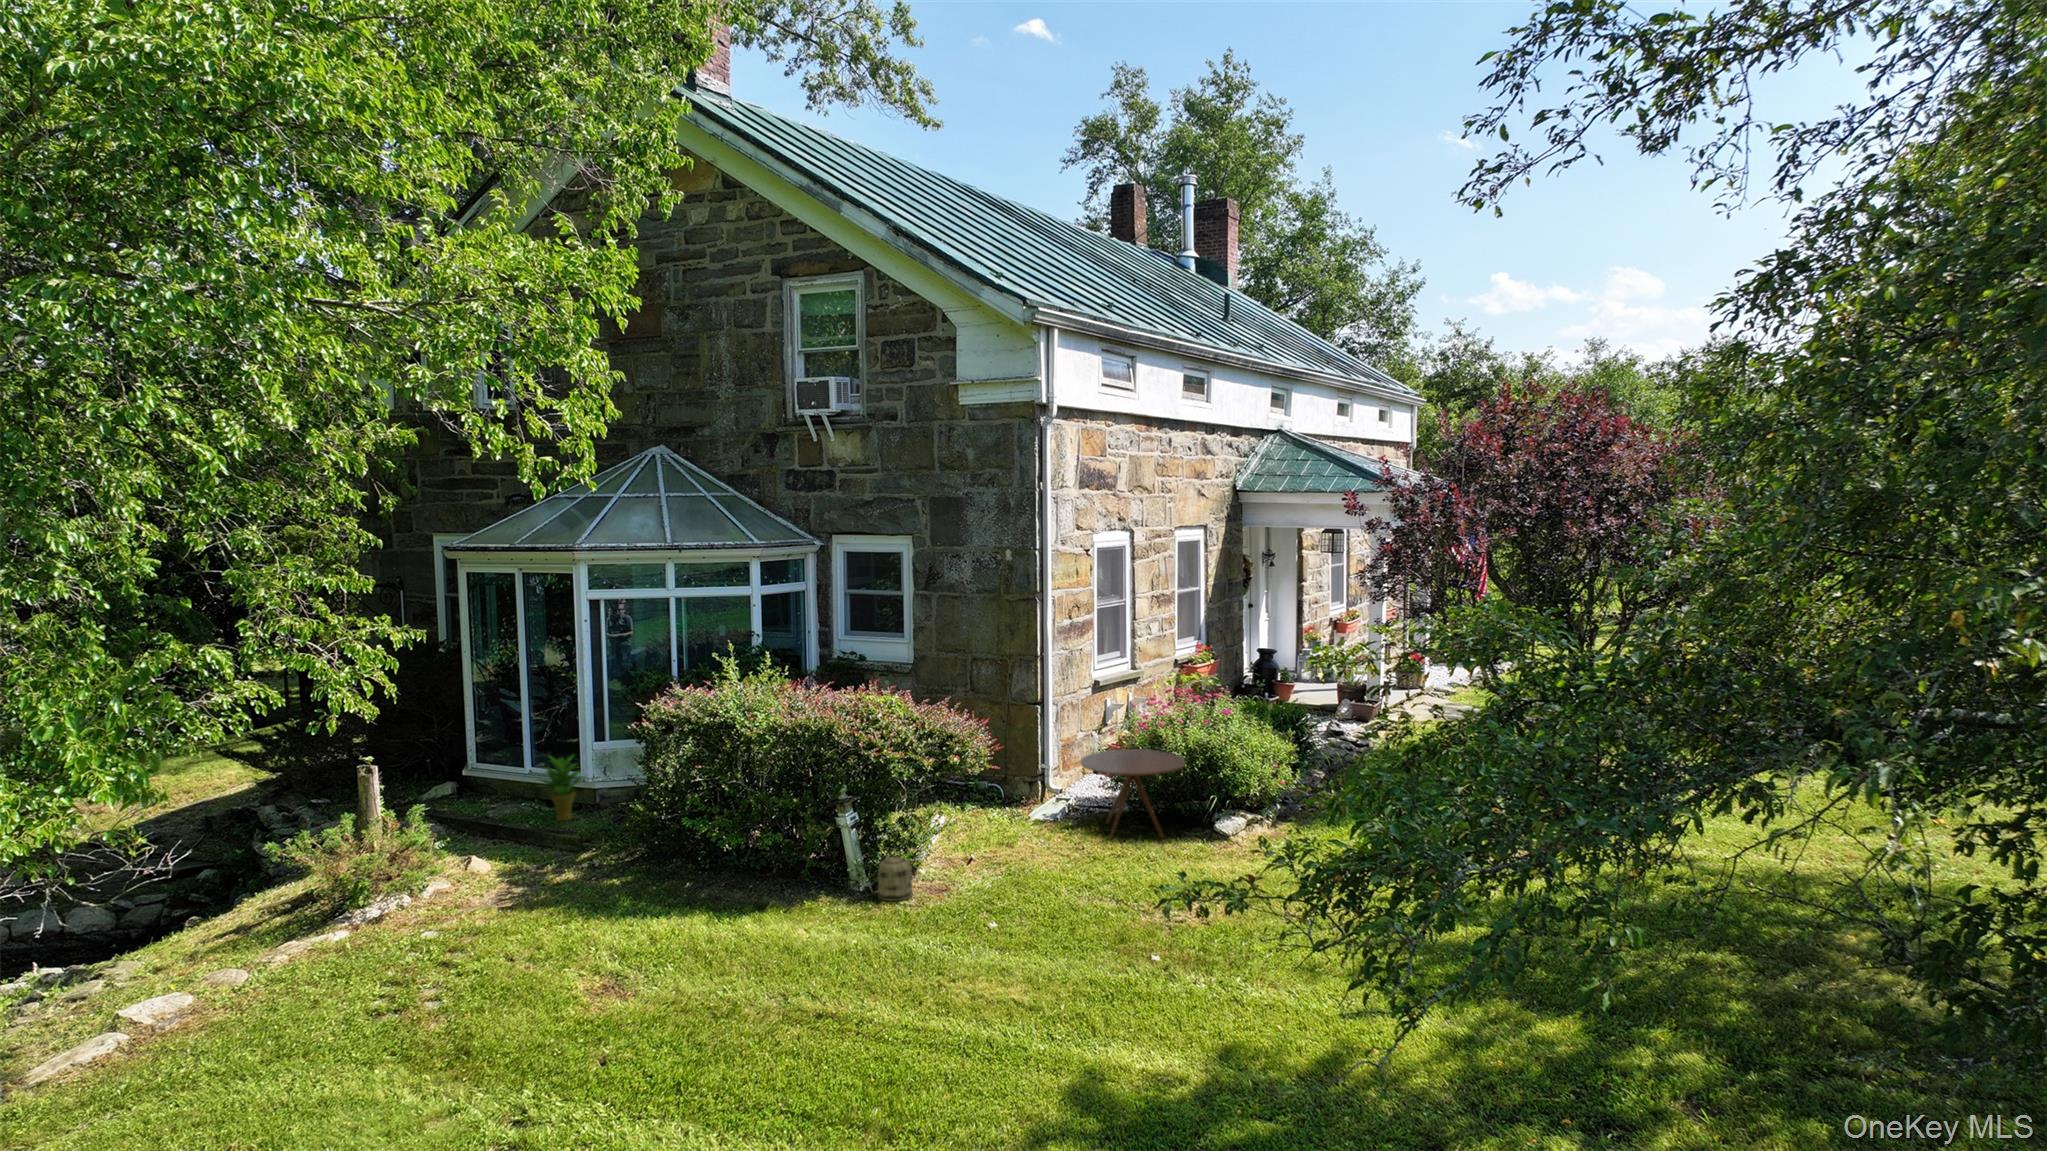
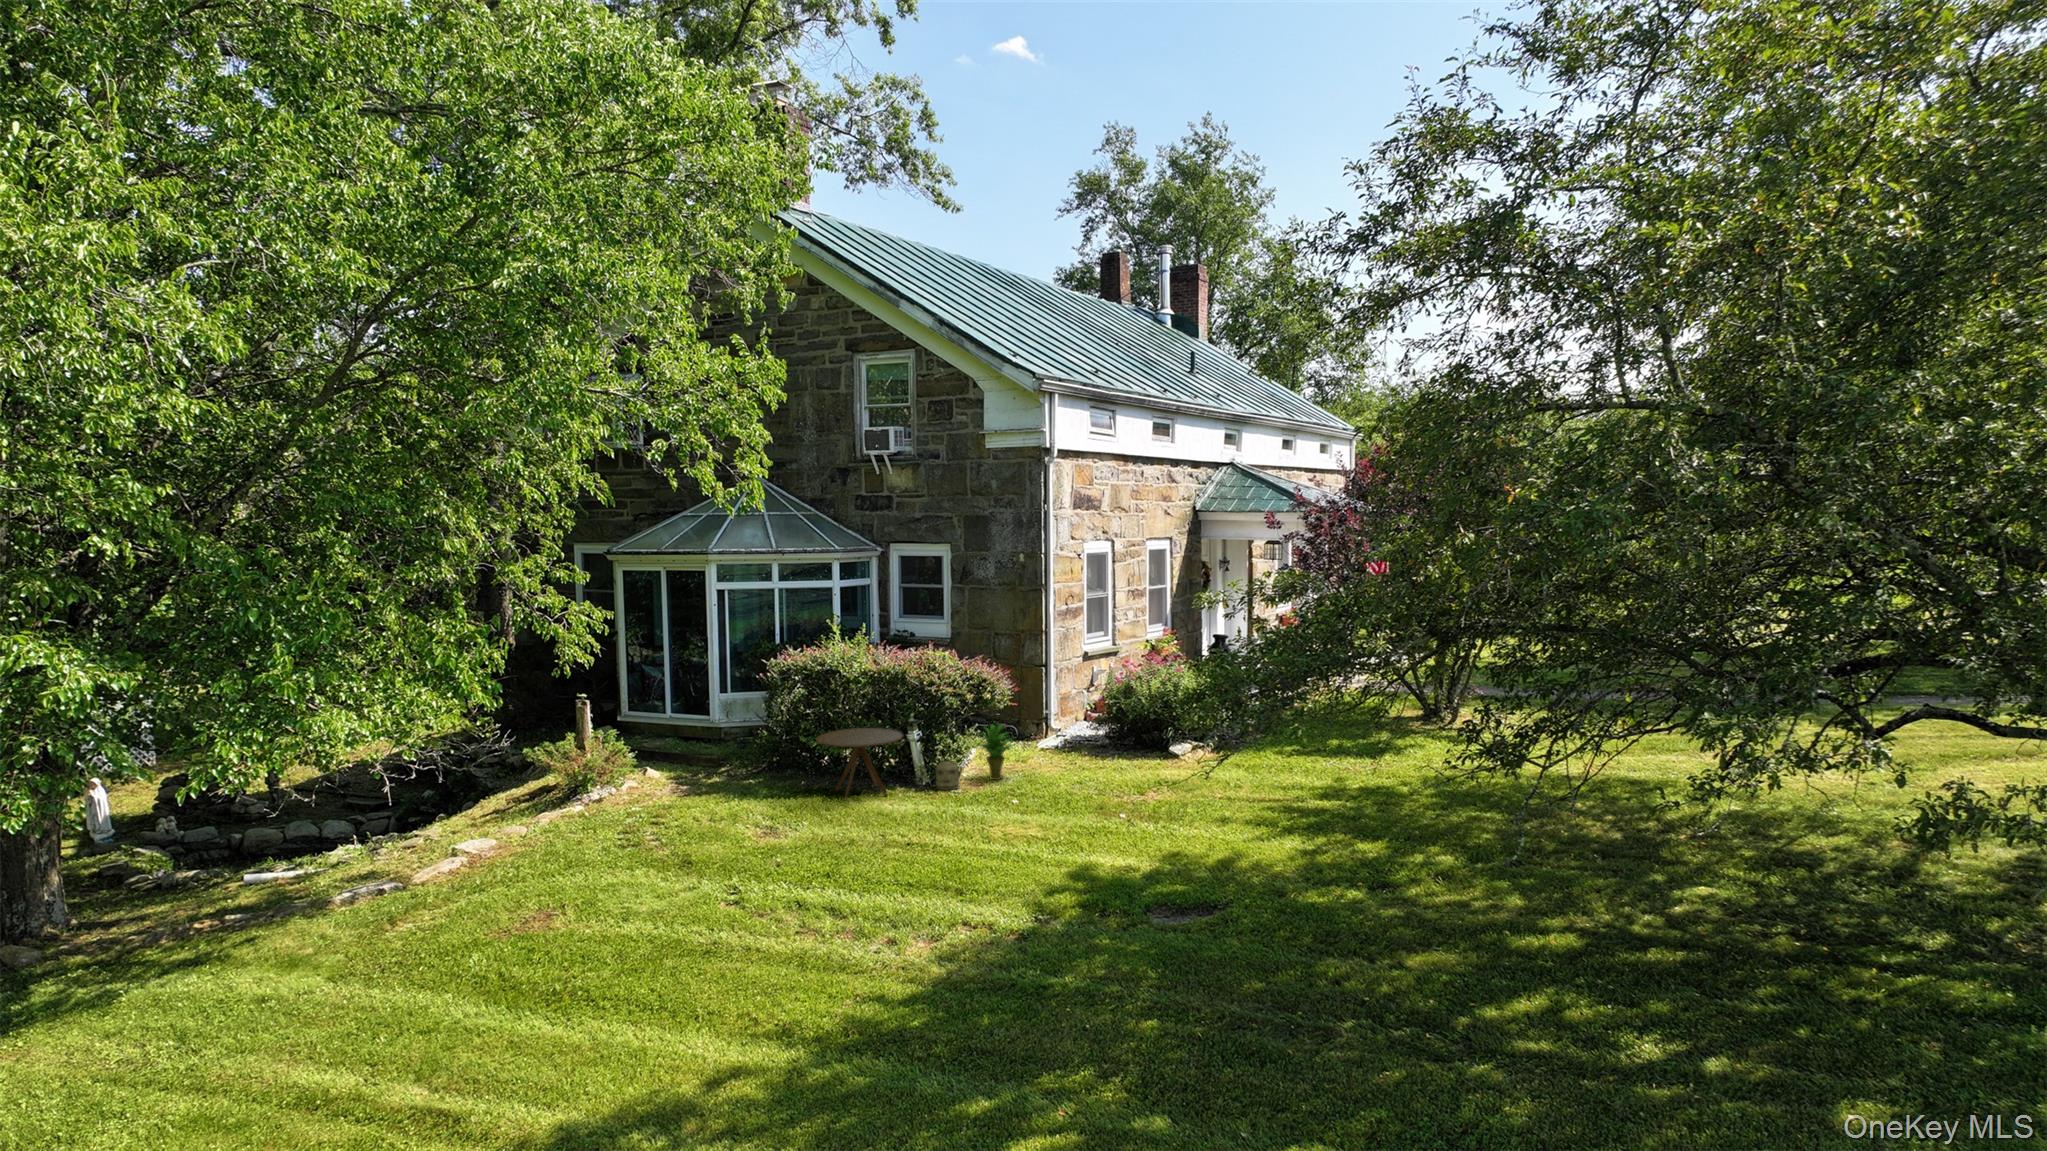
round table: present [1080,749,1186,839] -> present [816,728,903,800]
potted plant: present [538,754,587,821] -> present [979,725,1014,780]

